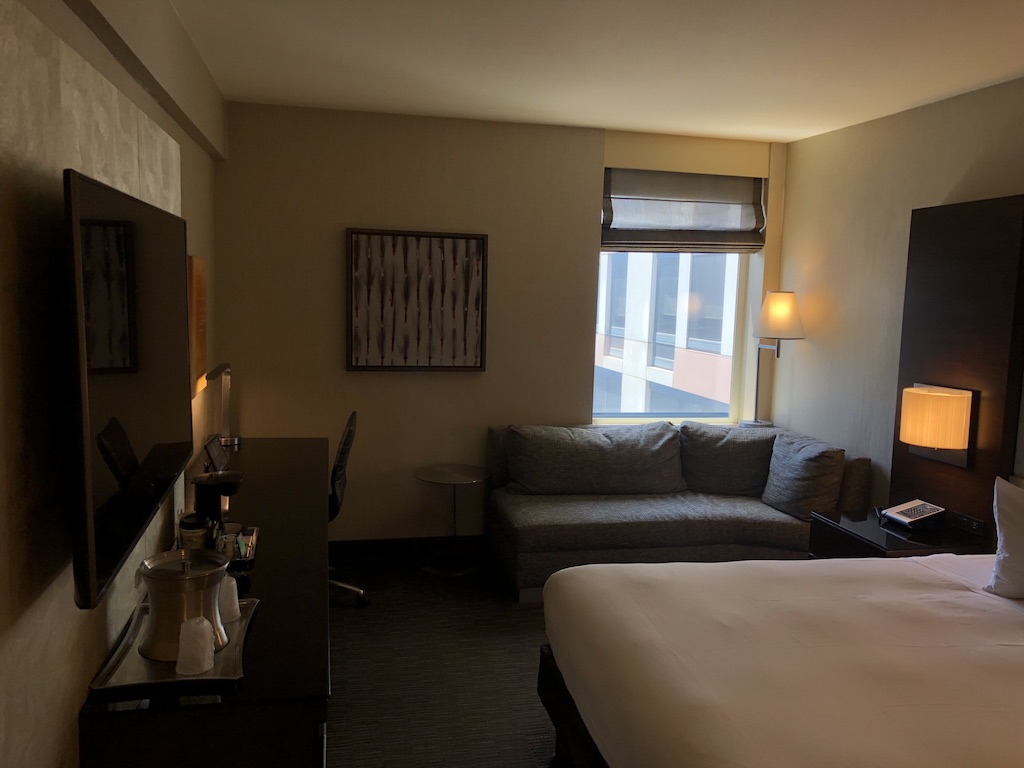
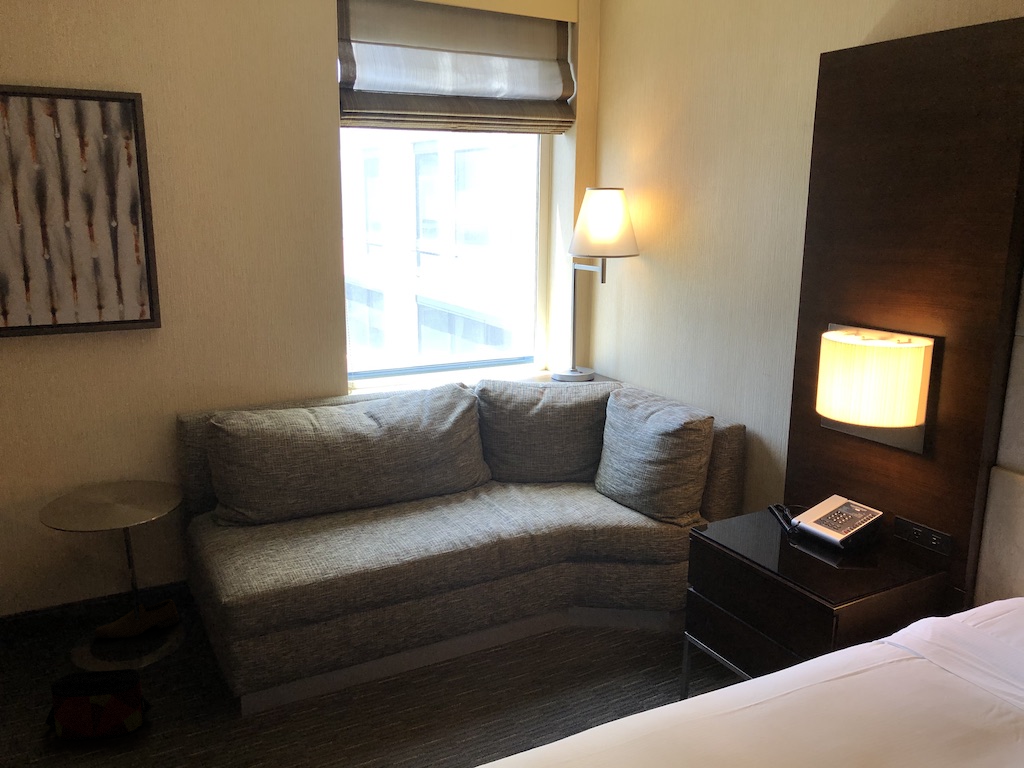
bag: none [413,563,469,601] -> present [45,669,151,741]

